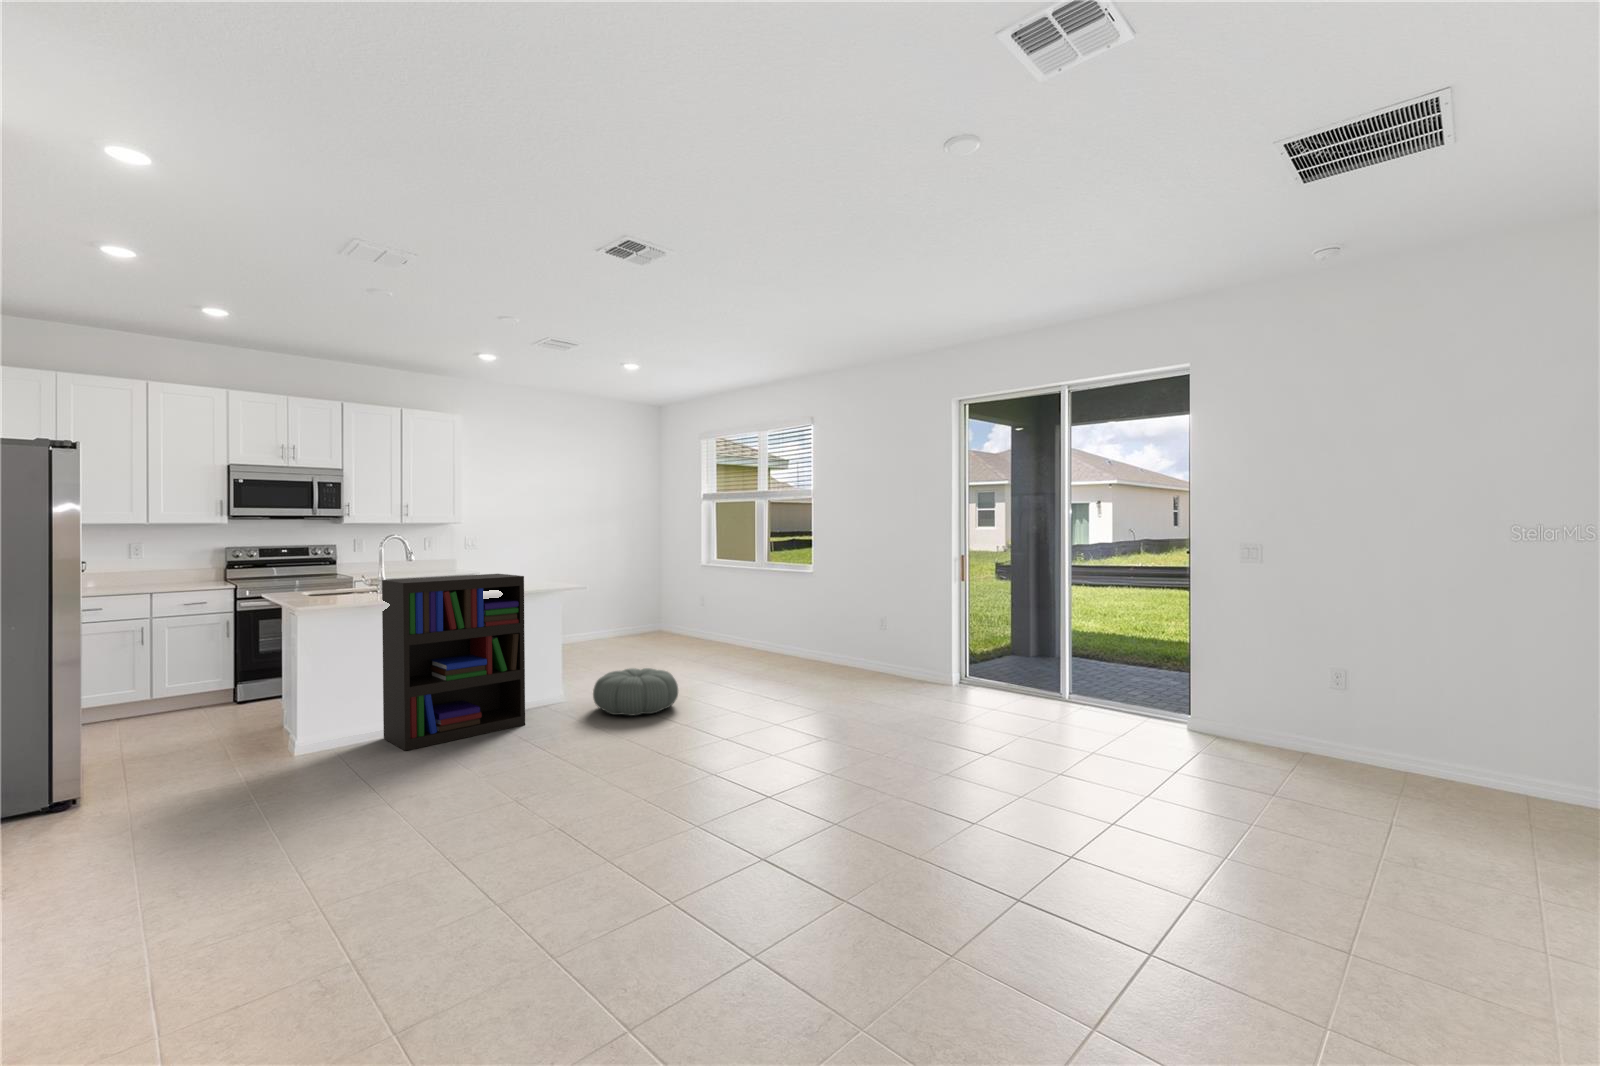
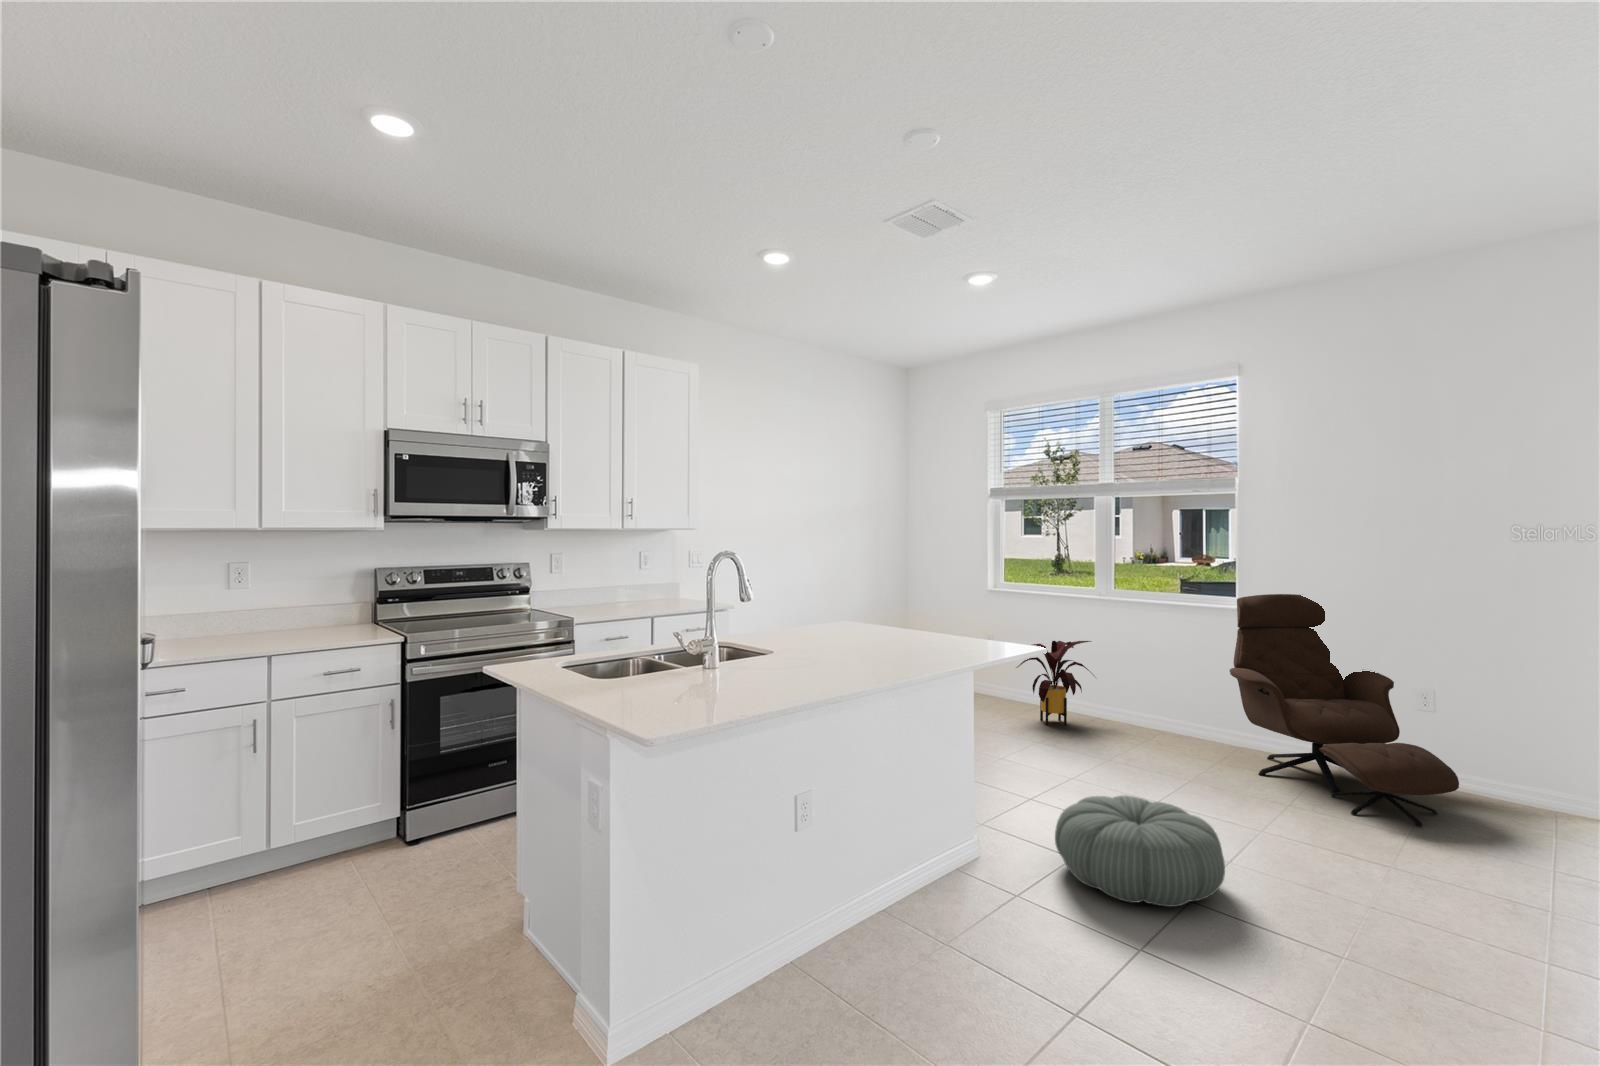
lounge chair: none [789,562,876,689] -> present [1230,594,1459,826]
bookshelf: present [382,574,525,751] -> none [749,627,989,1034]
house plant: none [693,596,746,652] -> present [1018,641,1094,725]

